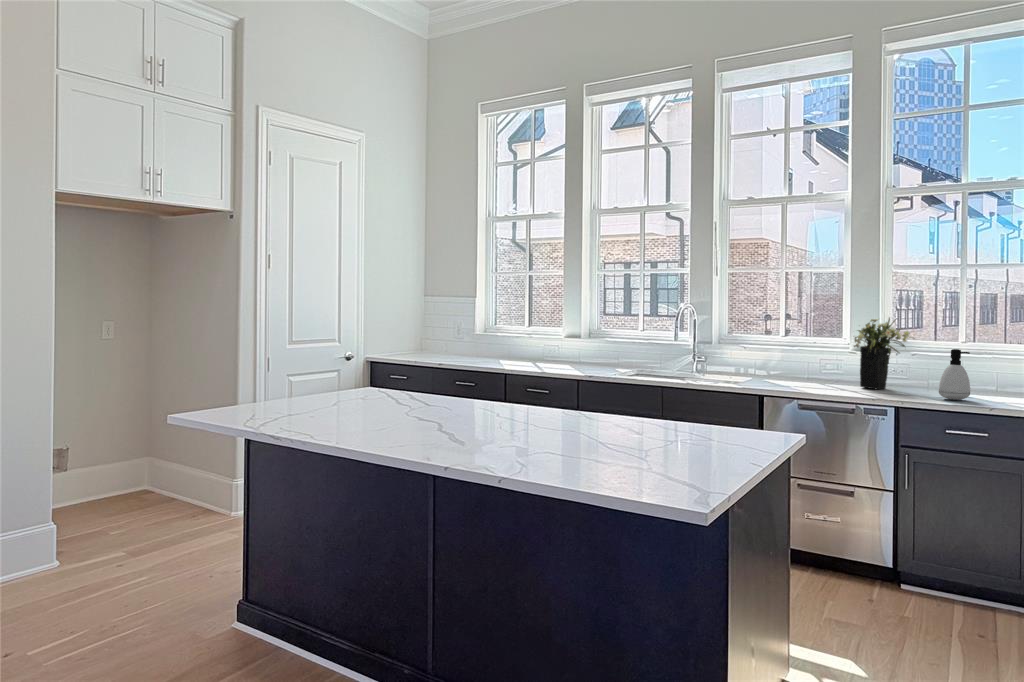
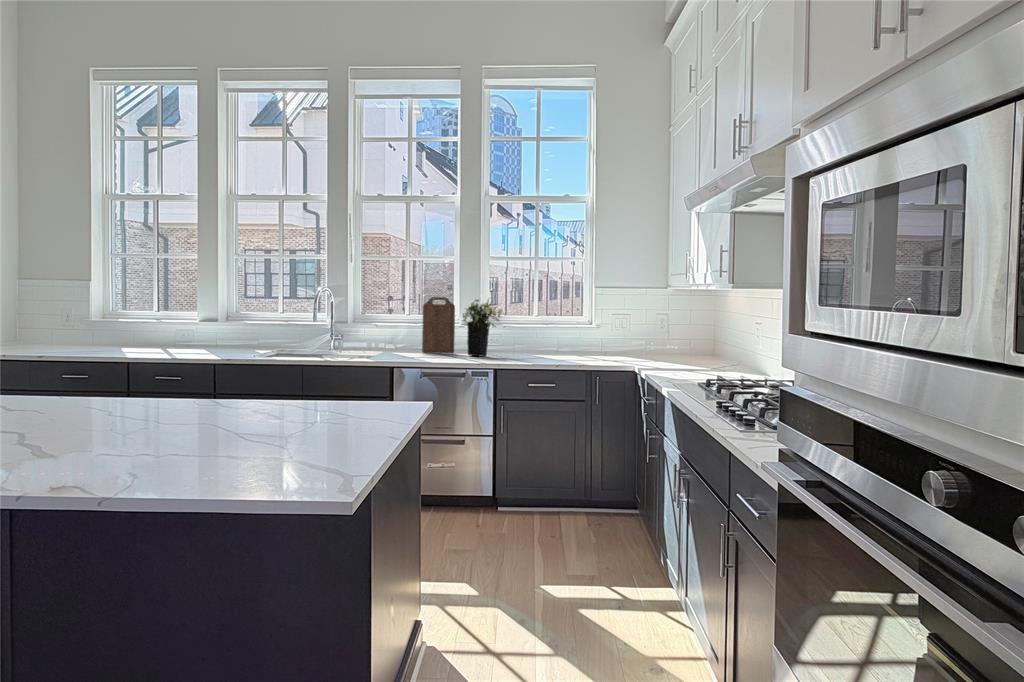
cutting board: none [800,315,843,382] -> present [422,297,455,353]
soap dispenser: present [939,349,970,400] -> none [522,321,543,360]

